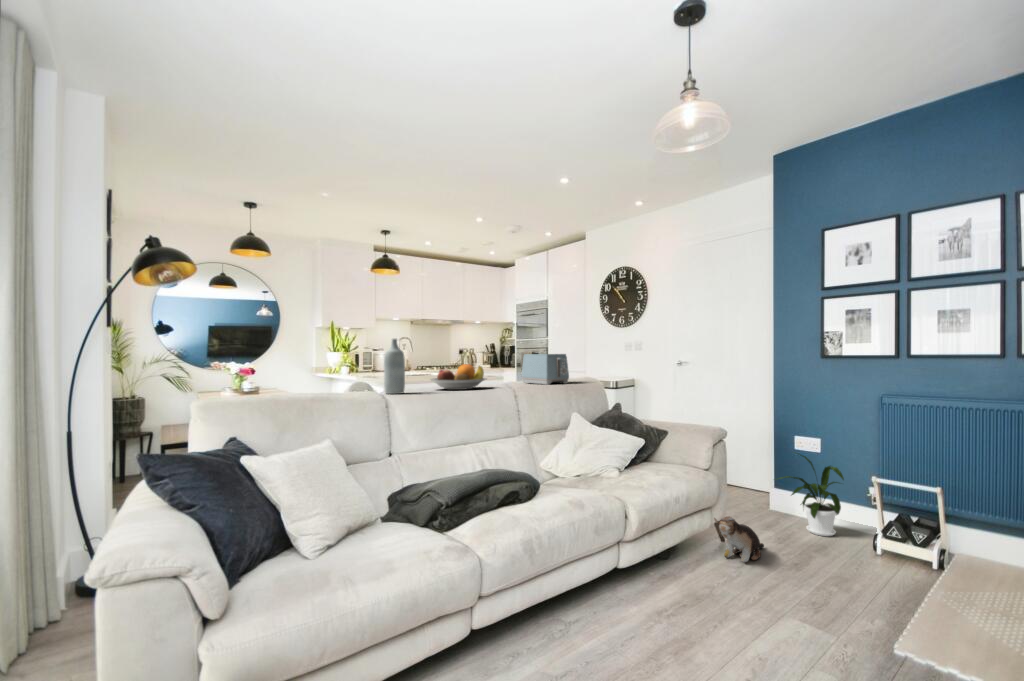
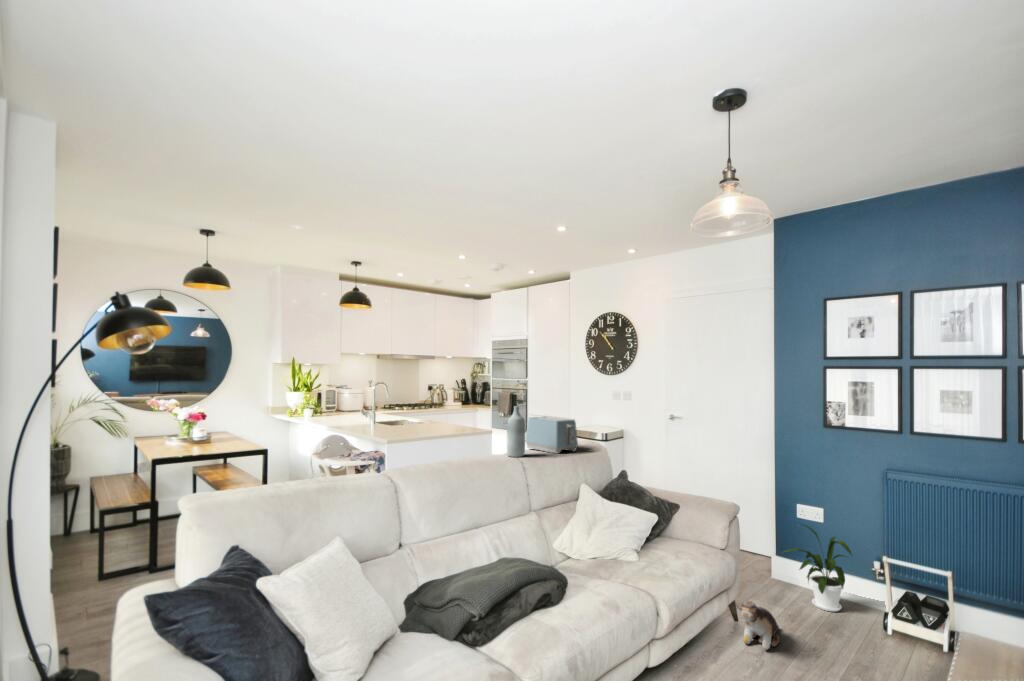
bottle: present [384,339,405,394] -> present [507,406,525,457]
fruit bowl: present [430,364,486,390] -> none [436,436,499,465]

